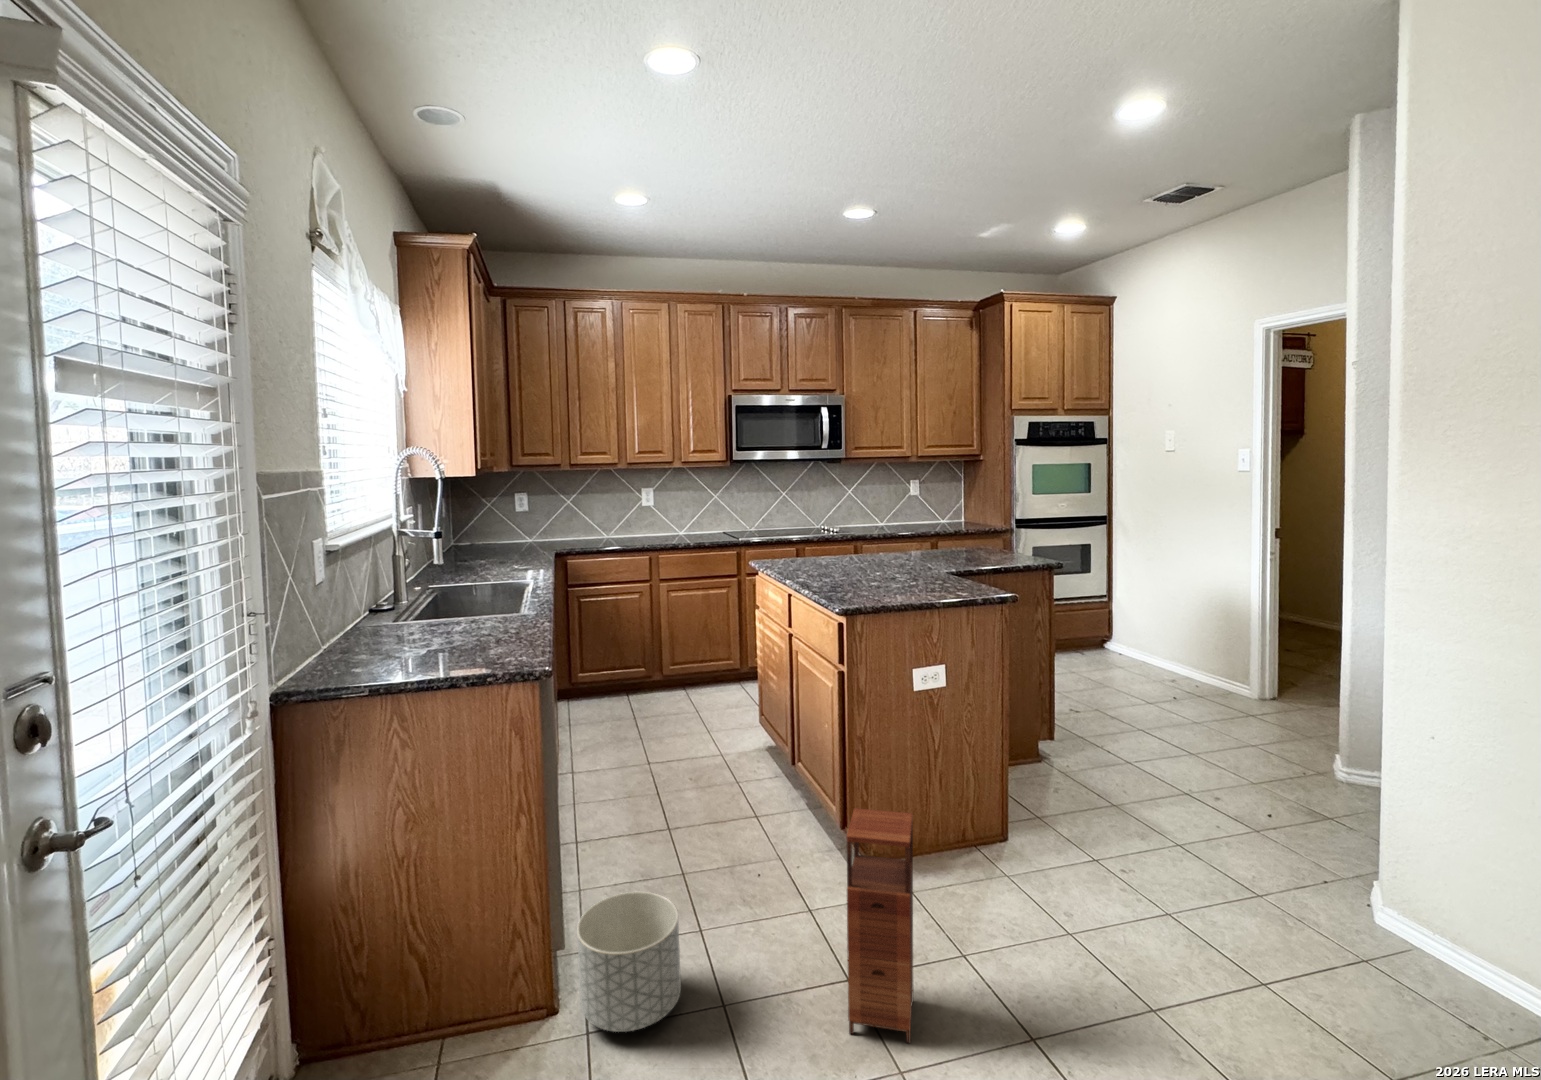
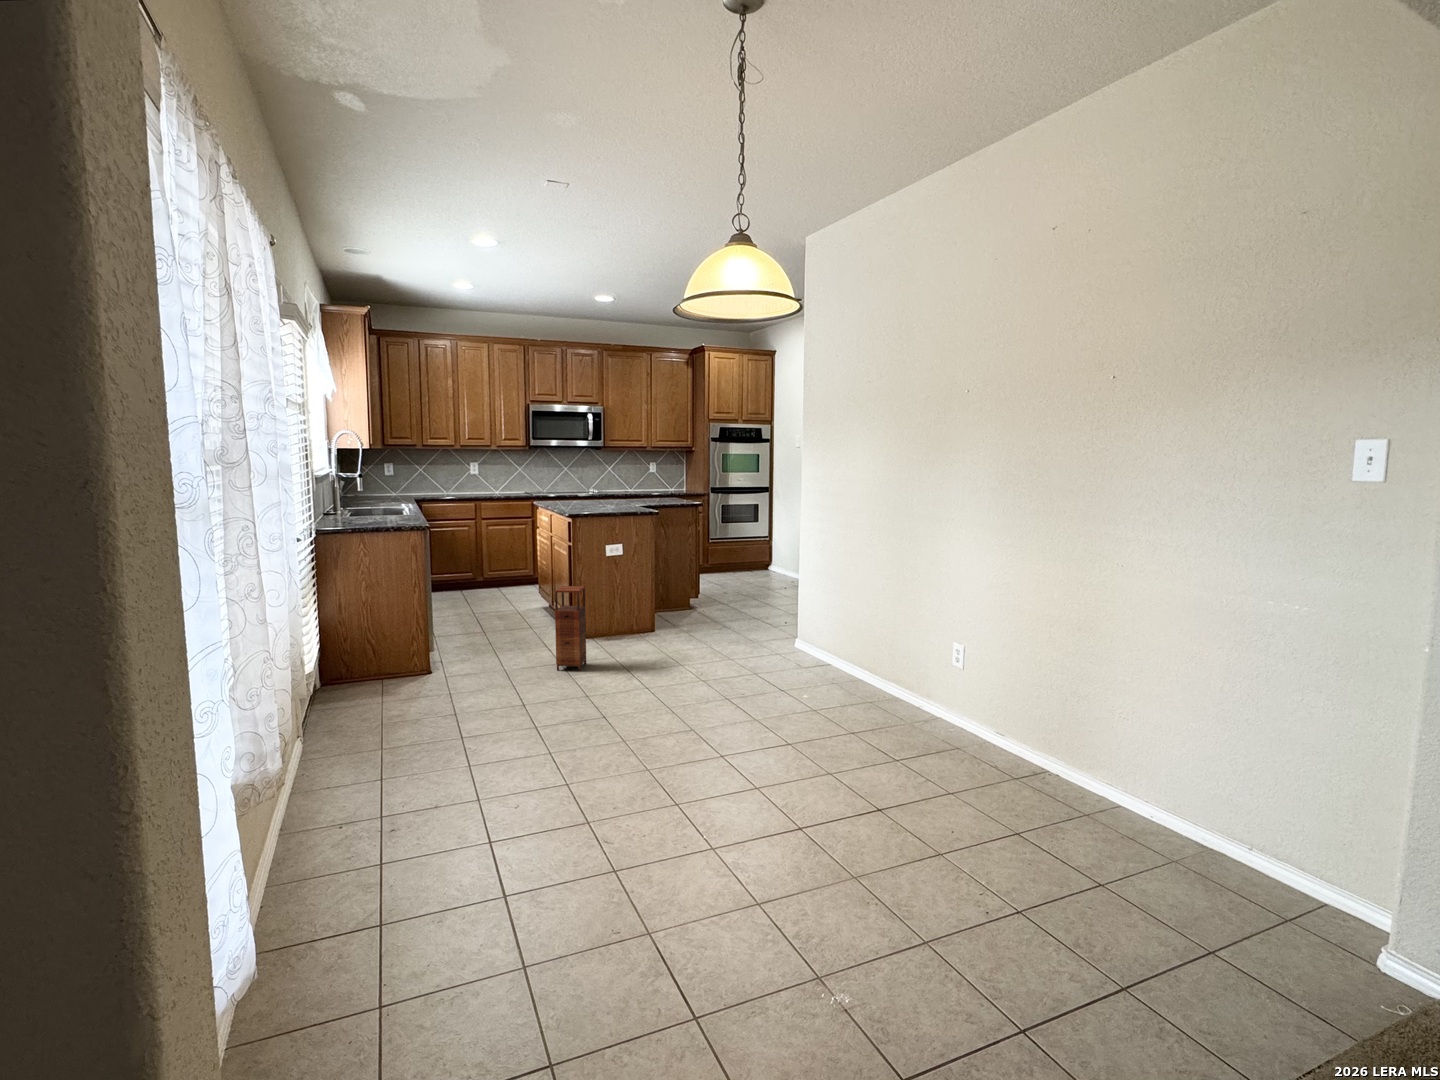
planter: present [577,892,681,1032] -> none [444,627,489,672]

